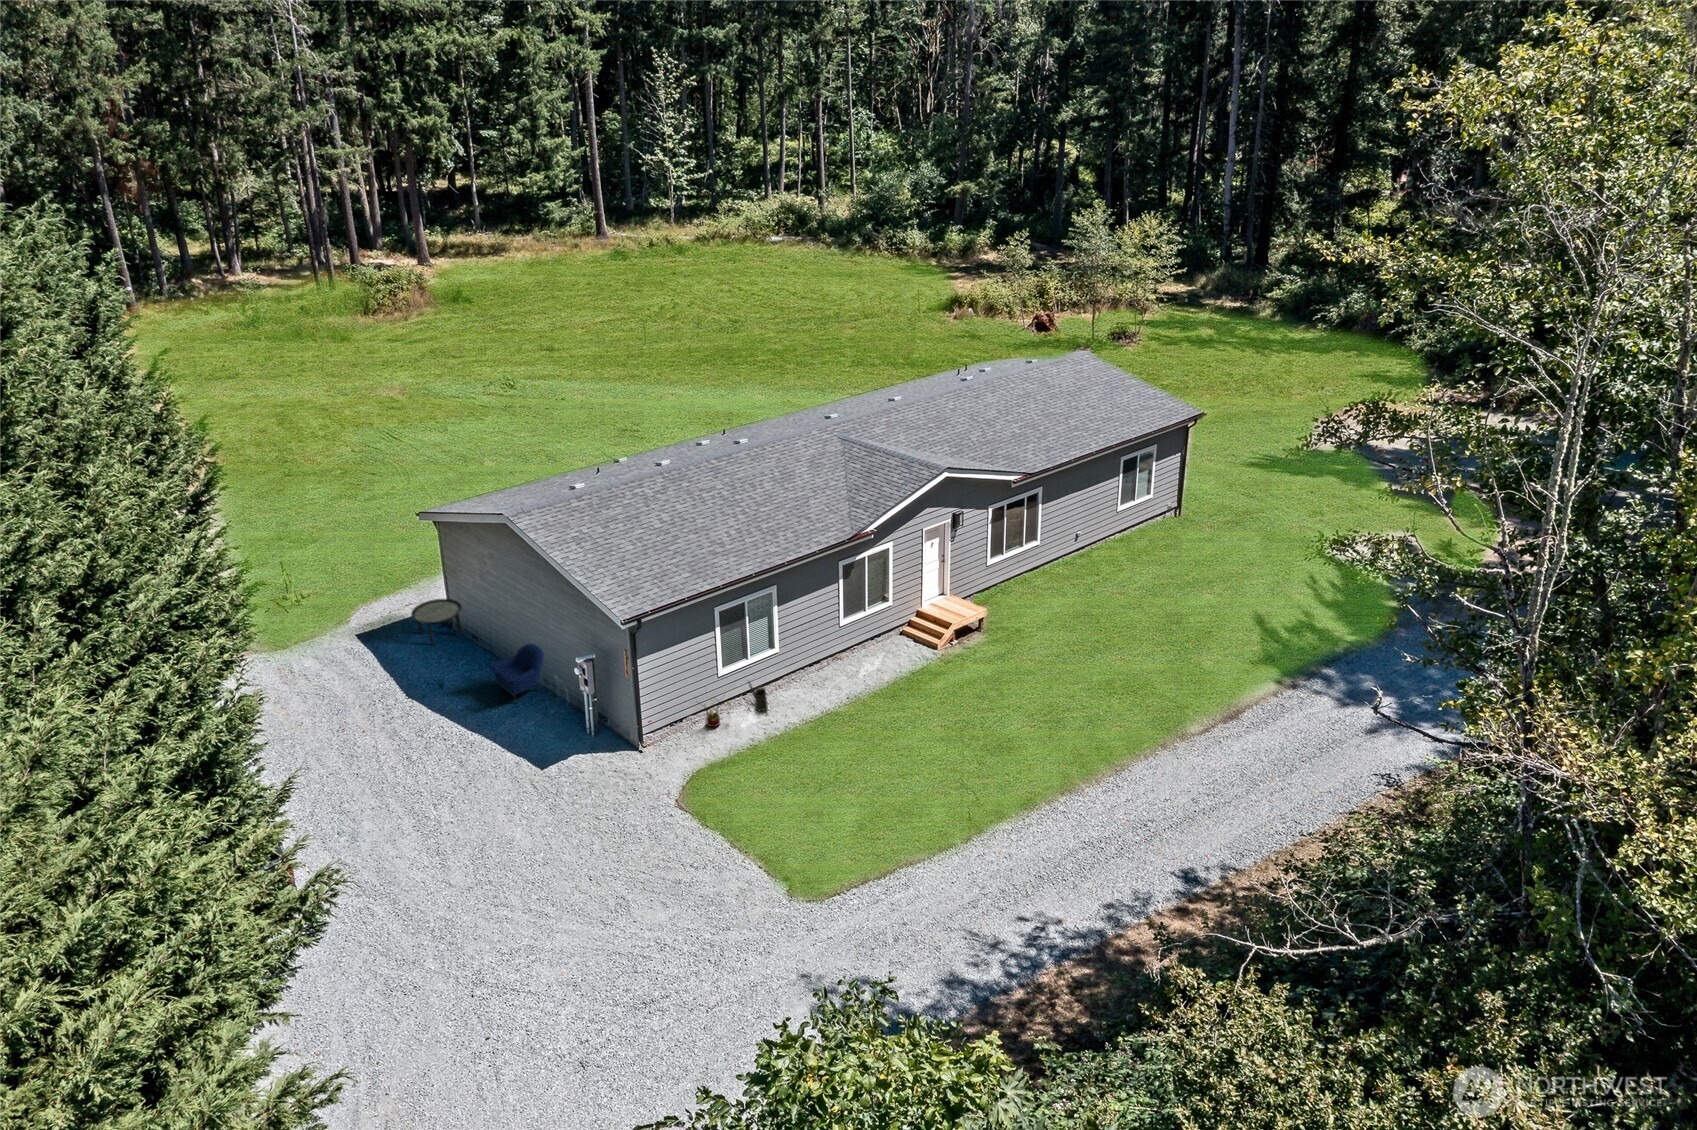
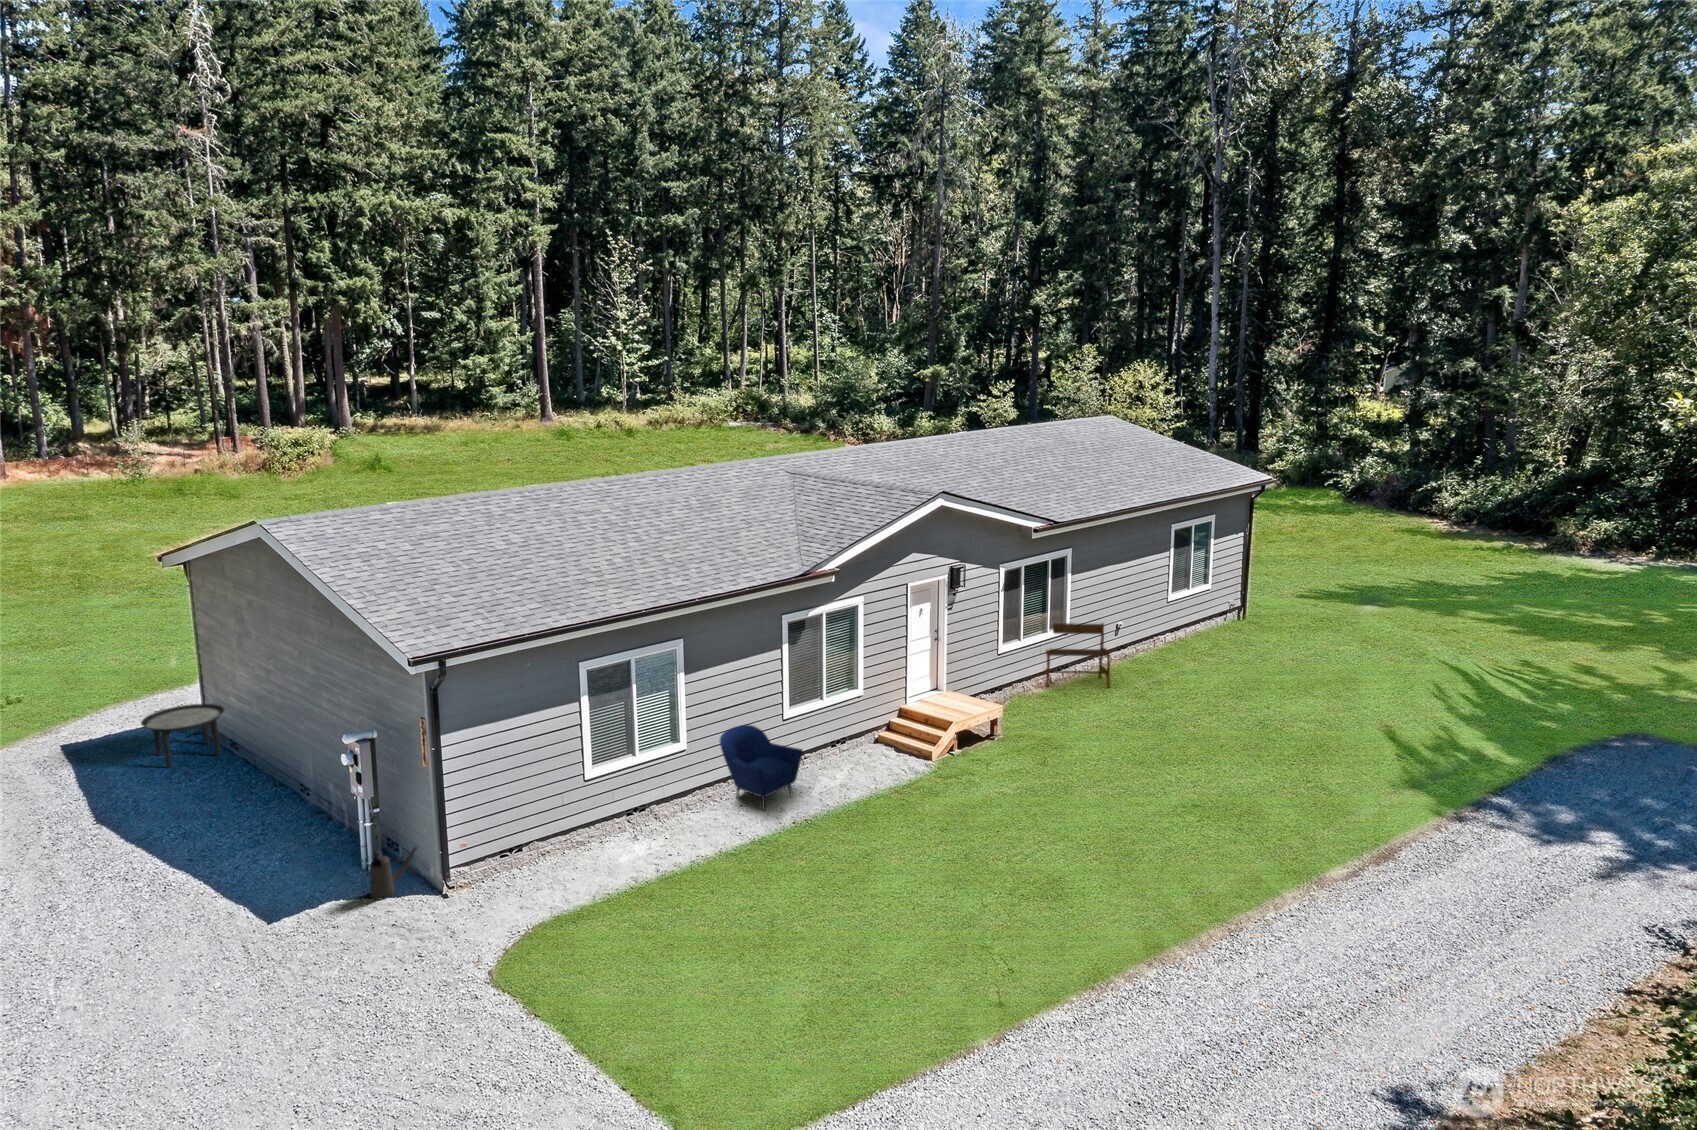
bench: none [1020,536,1068,585] -> present [1043,623,1110,688]
armchair: present [491,644,544,701] -> present [720,725,803,811]
watering can: present [748,682,768,711] -> present [361,847,417,899]
decorative plant: present [705,700,731,727] -> none [540,801,604,861]

